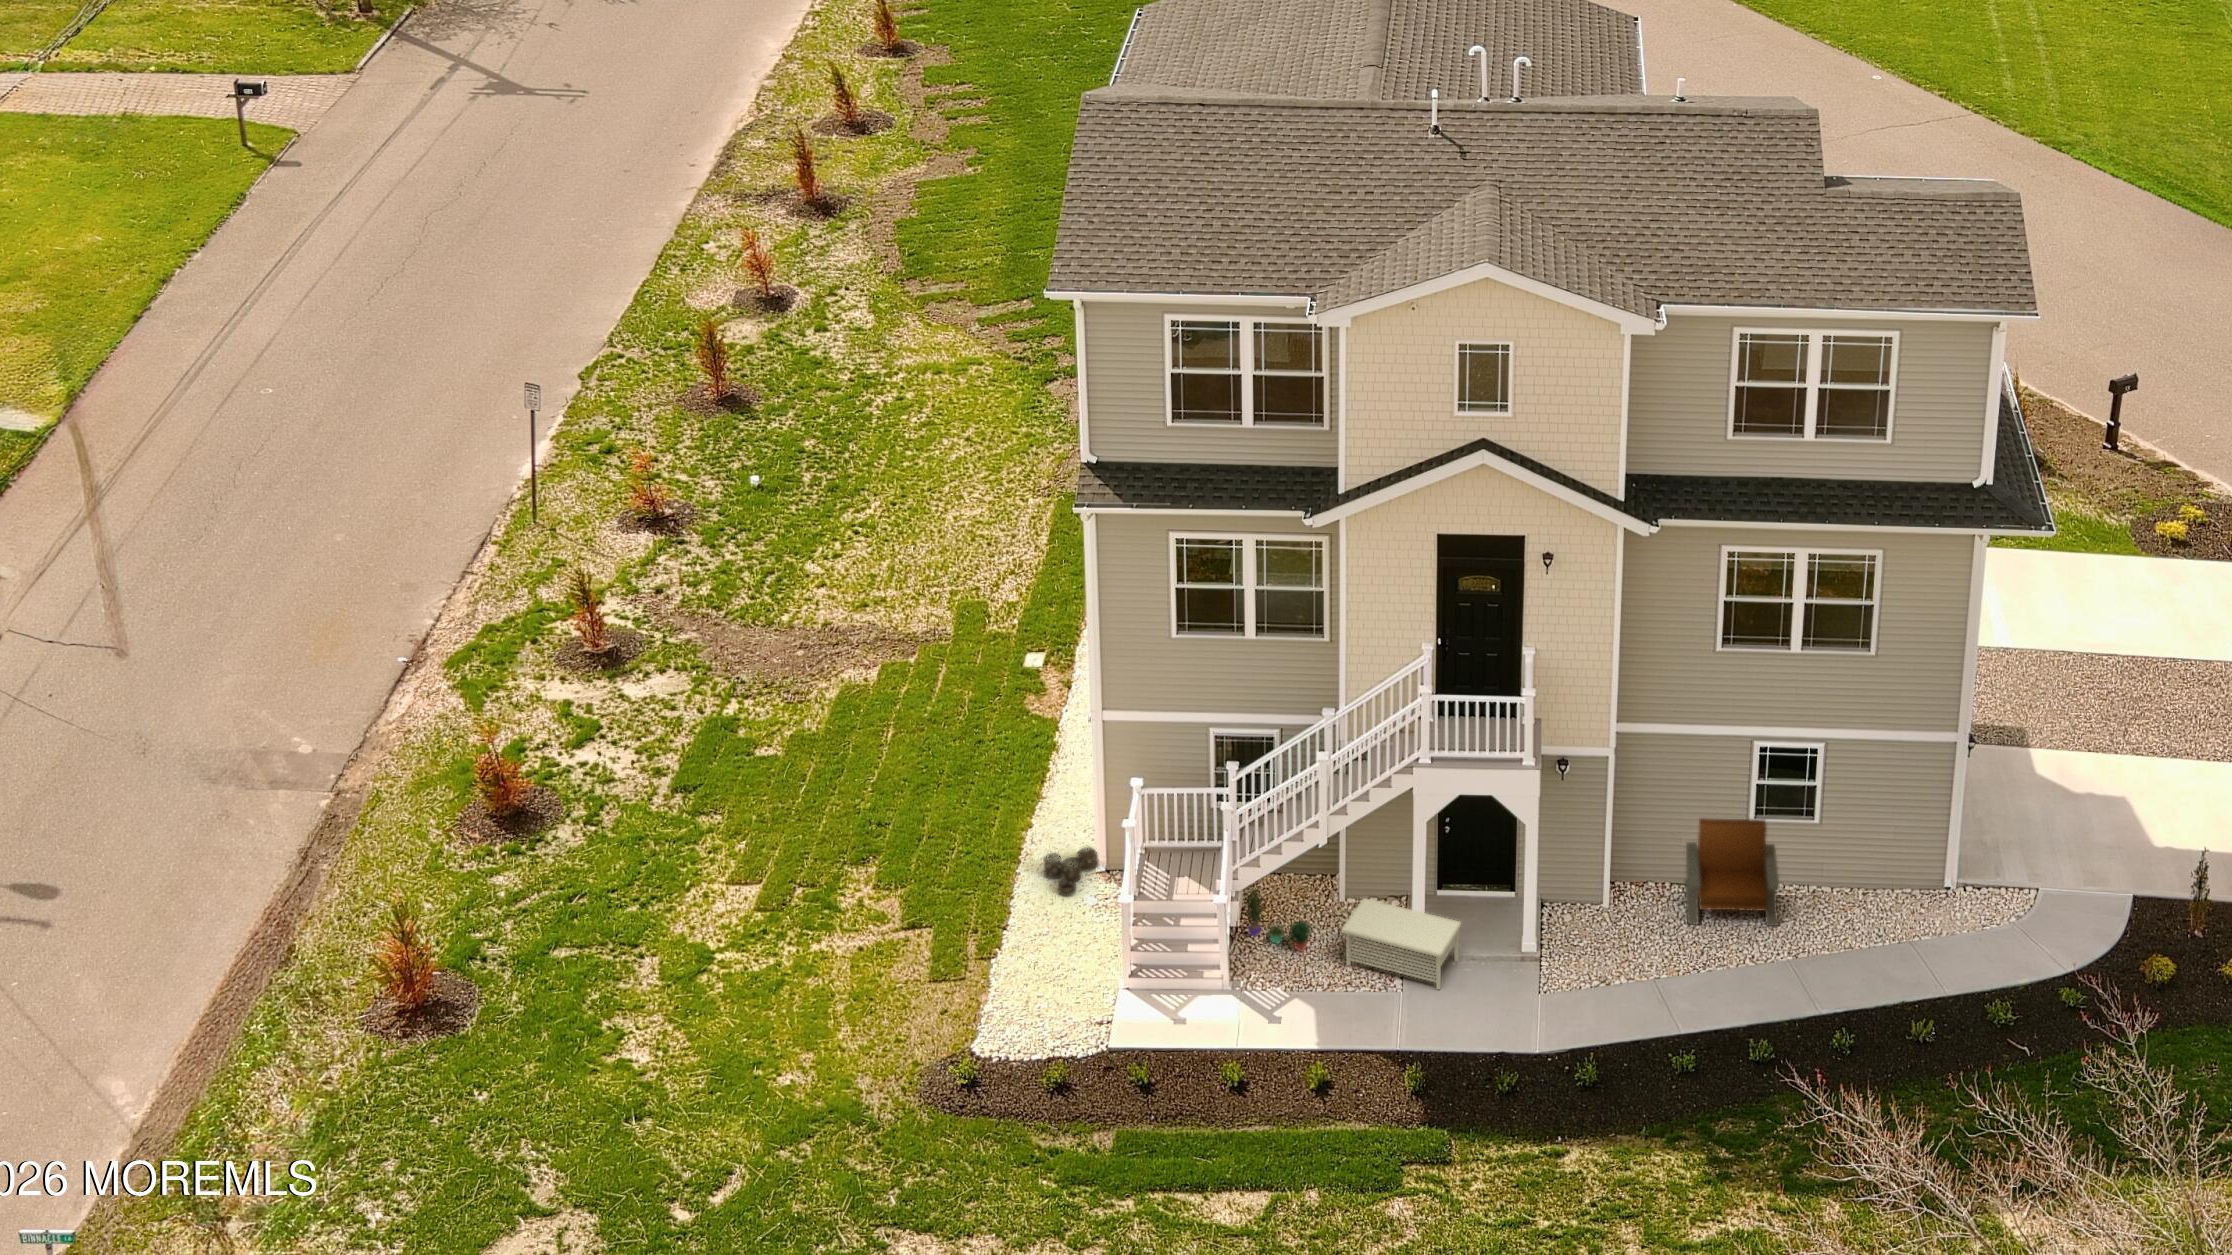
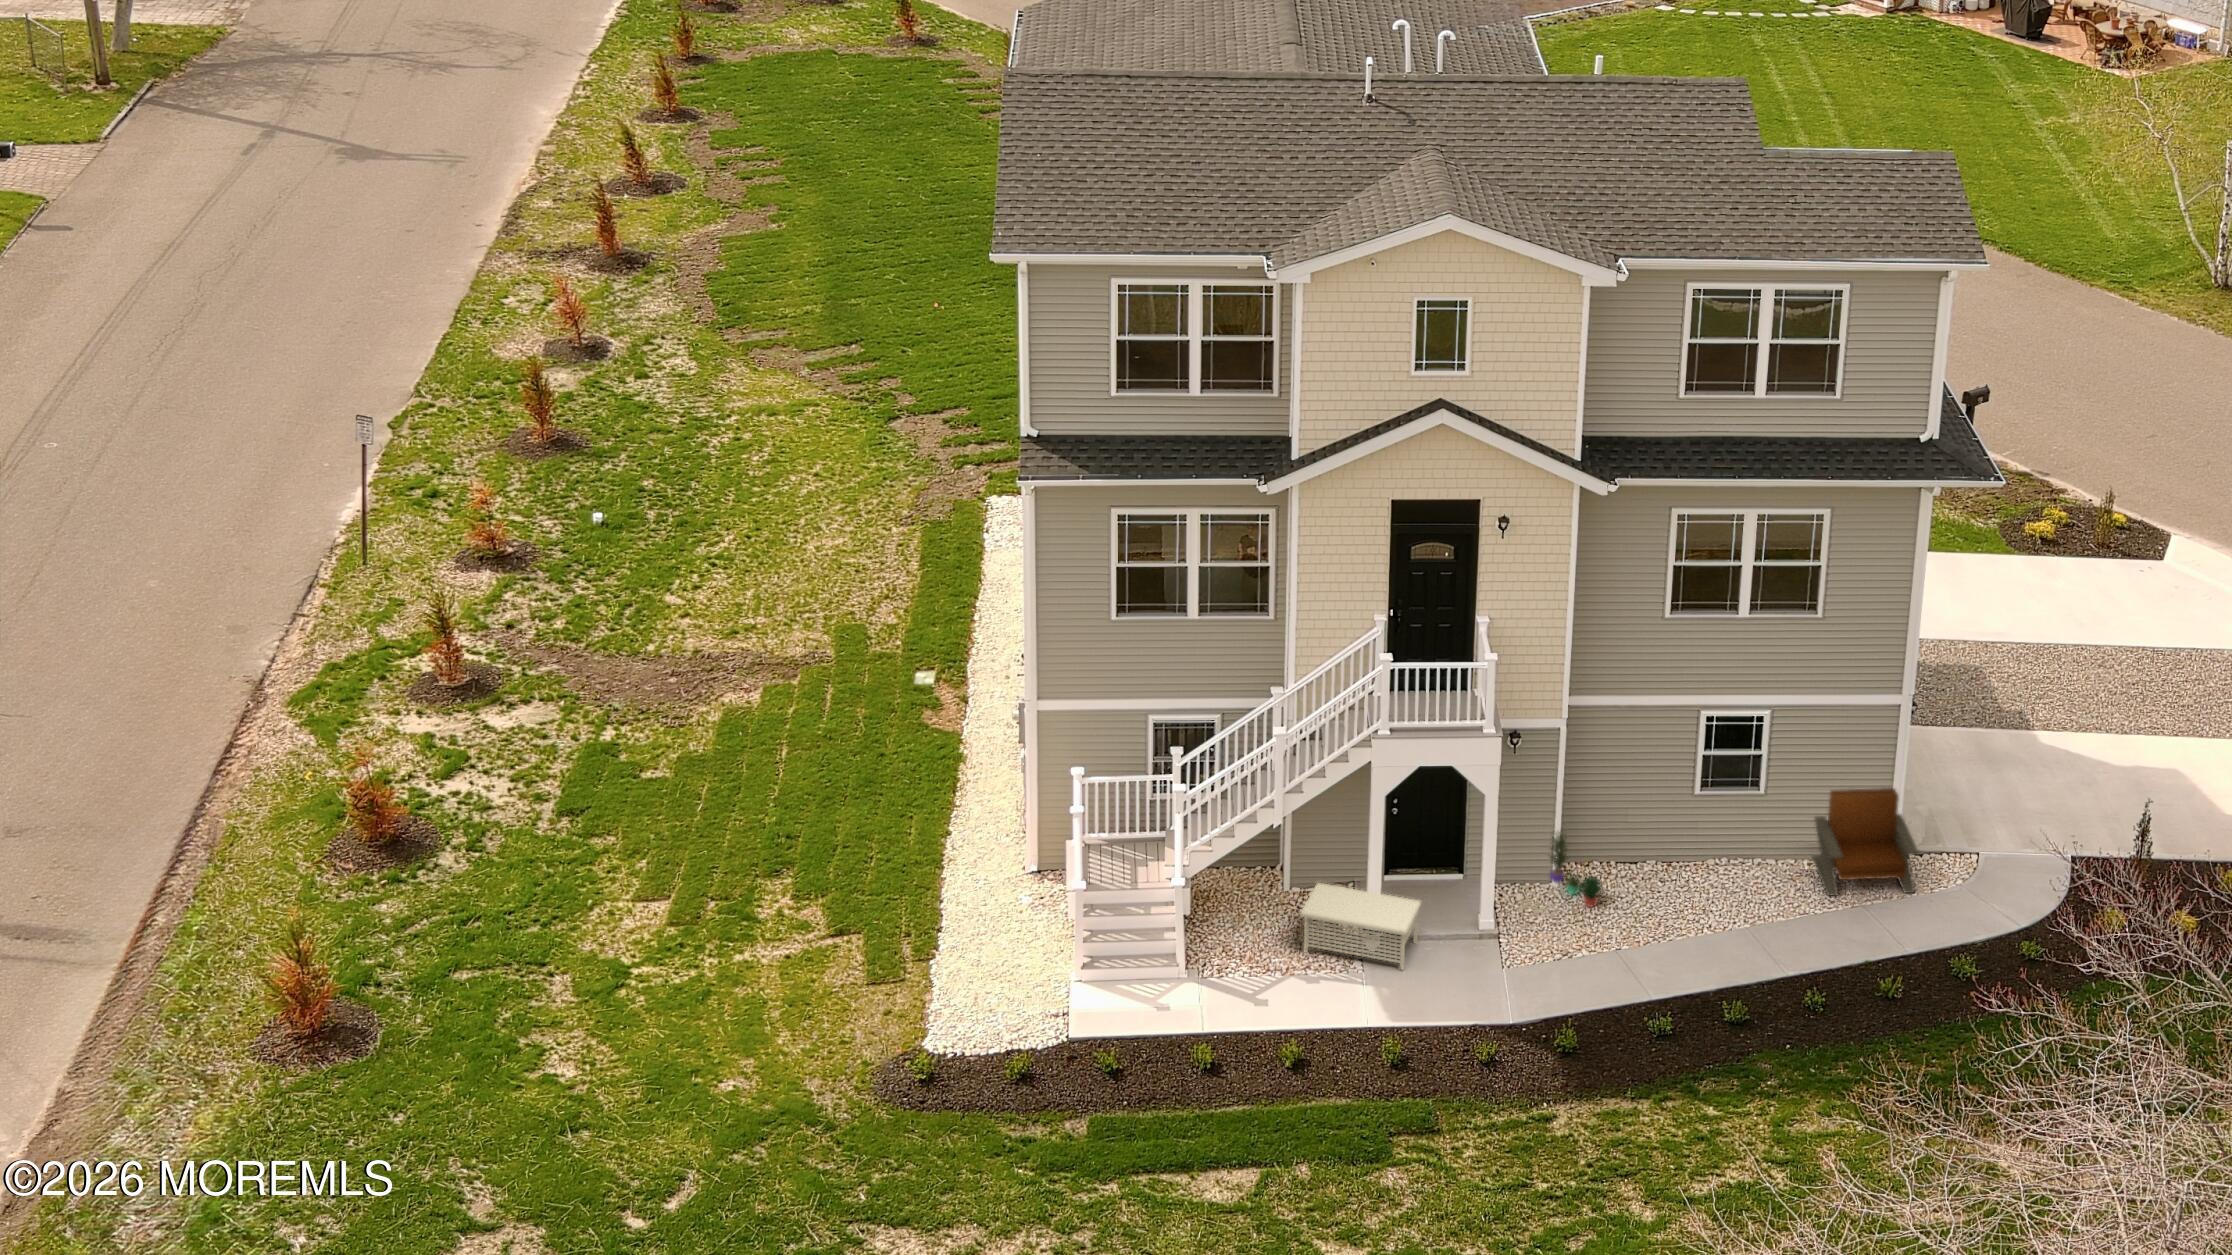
lounge chair: present [1685,818,1780,926] -> present [1812,788,1919,896]
woven basket: present [1044,847,1099,896] -> none [971,847,1028,899]
potted plant: present [1245,888,1310,951] -> present [1548,832,1602,907]

